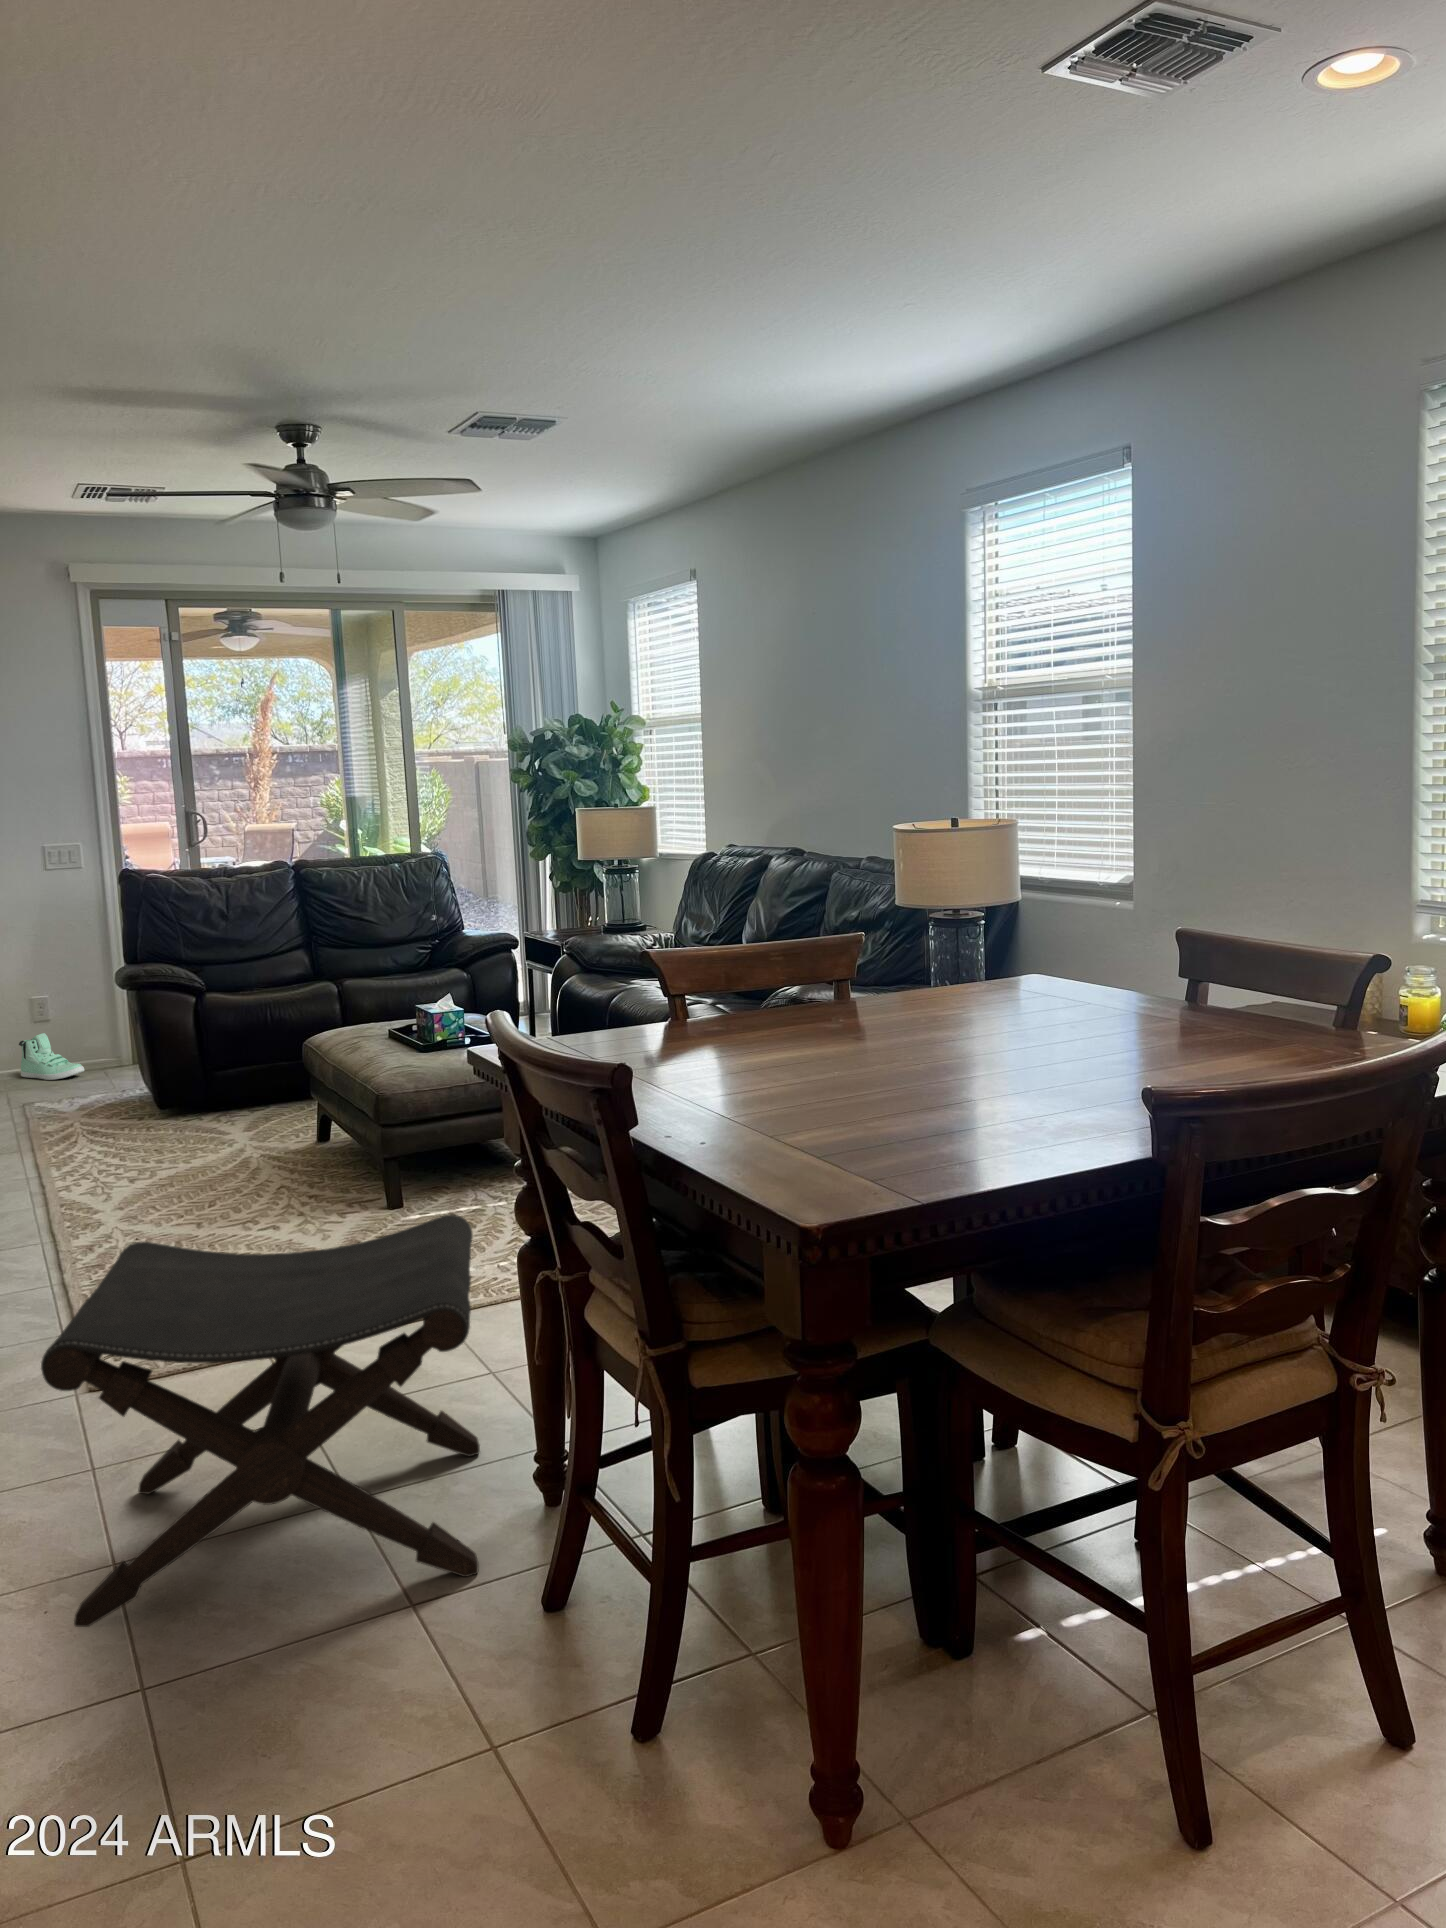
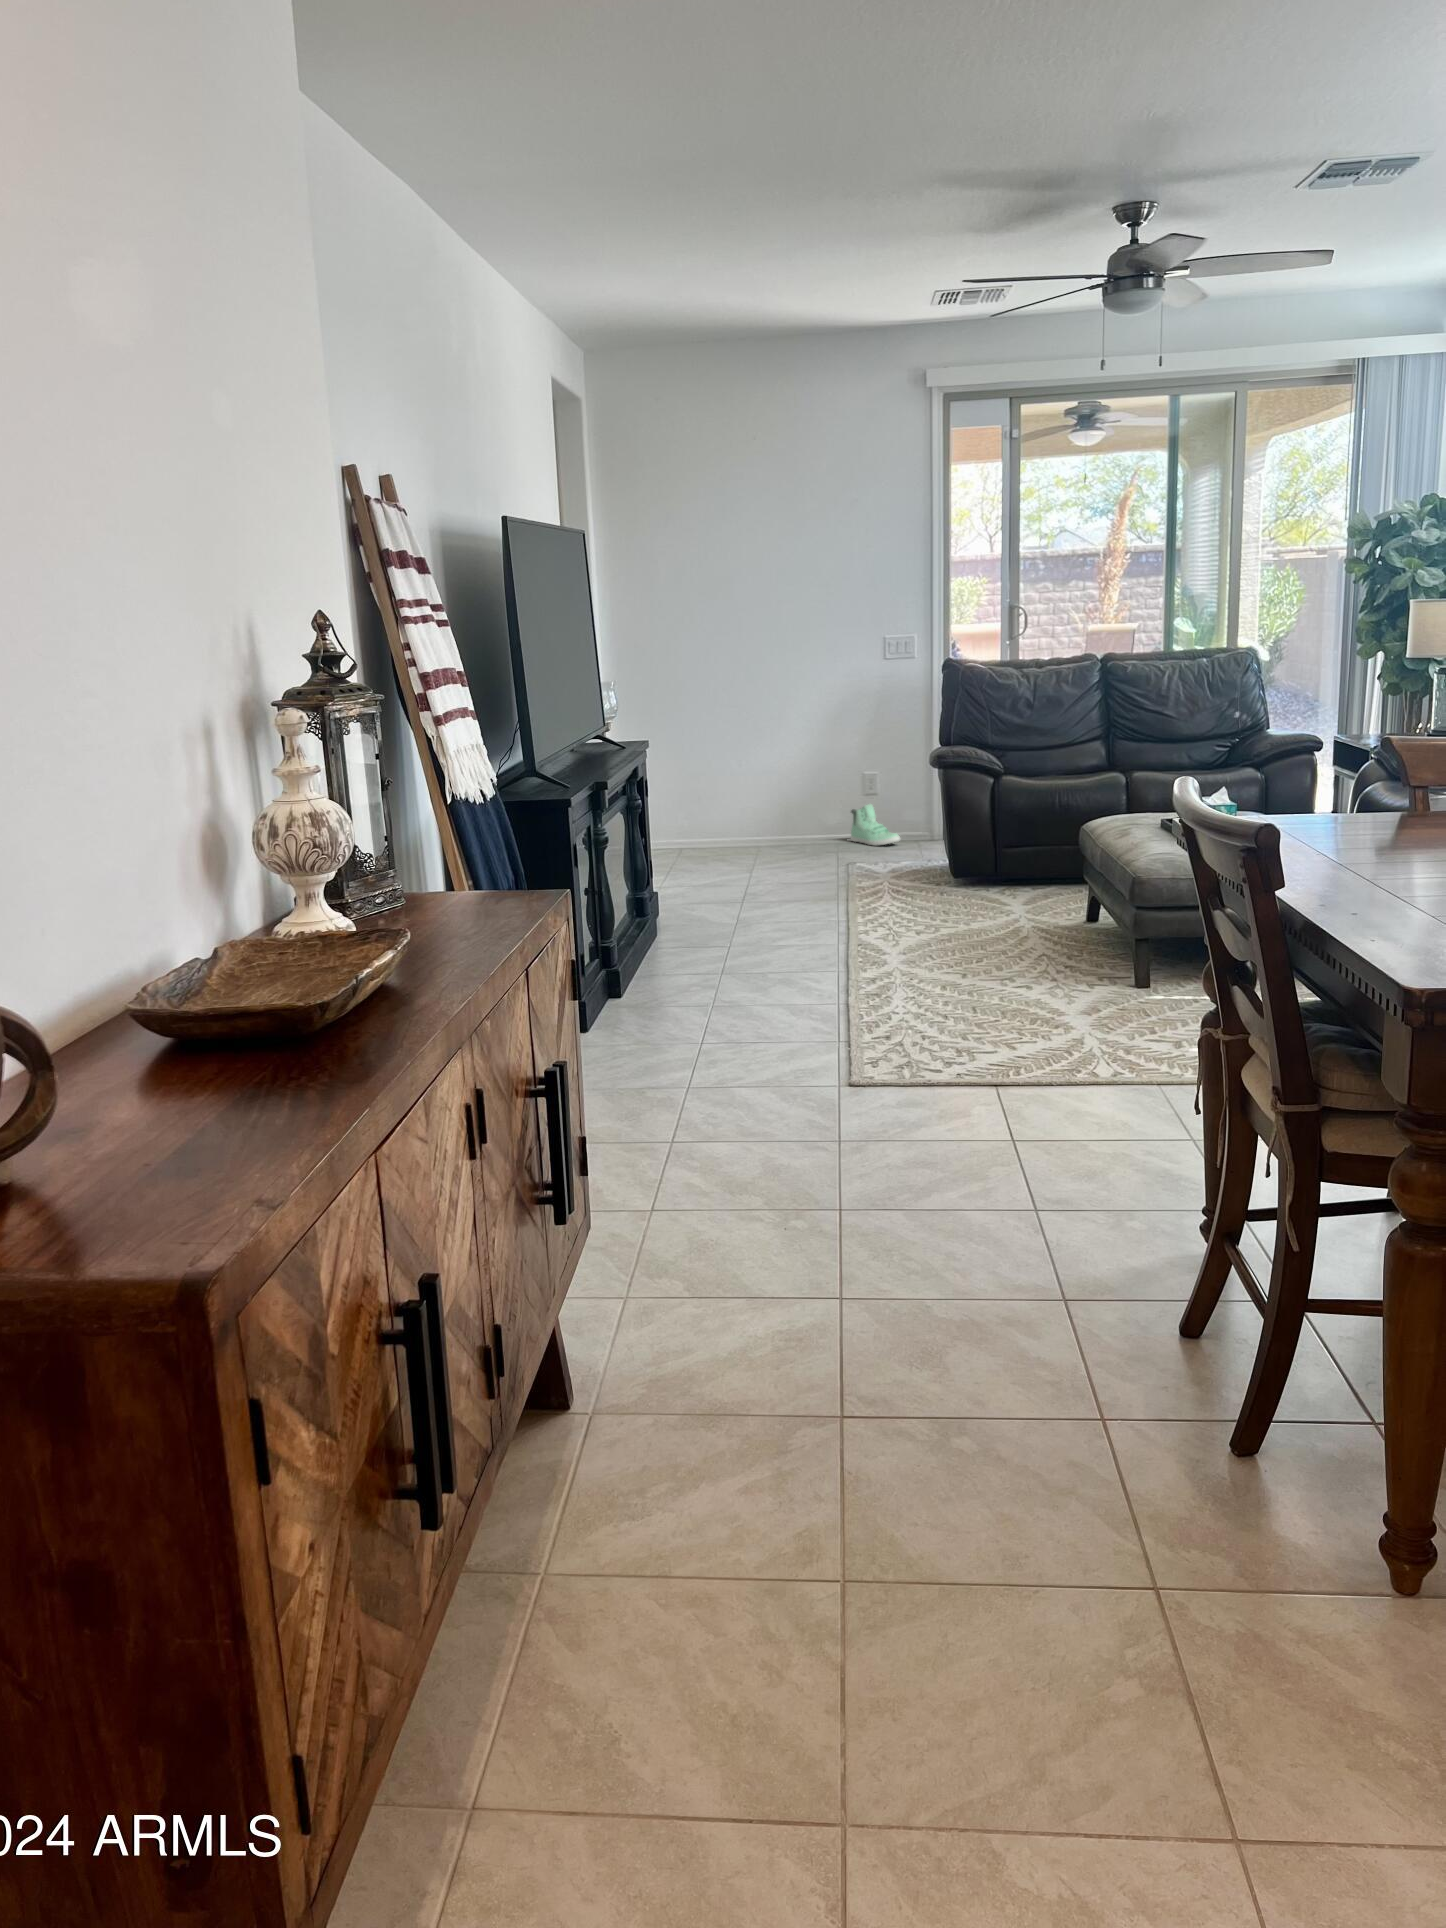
footstool: present [41,1214,480,1627] -> none [791,958,1172,1290]

